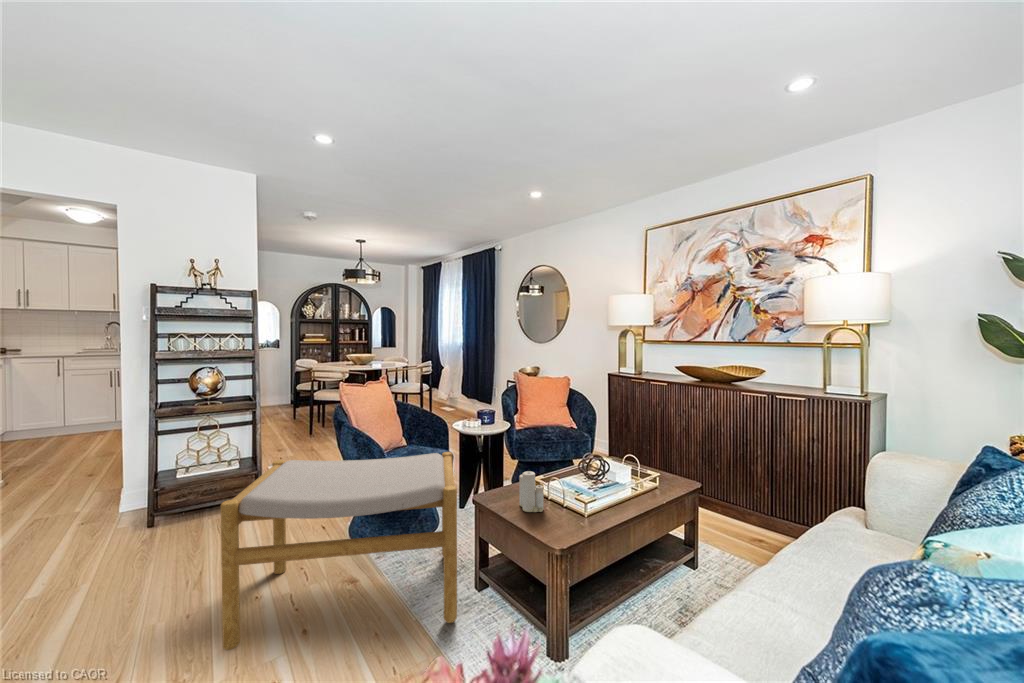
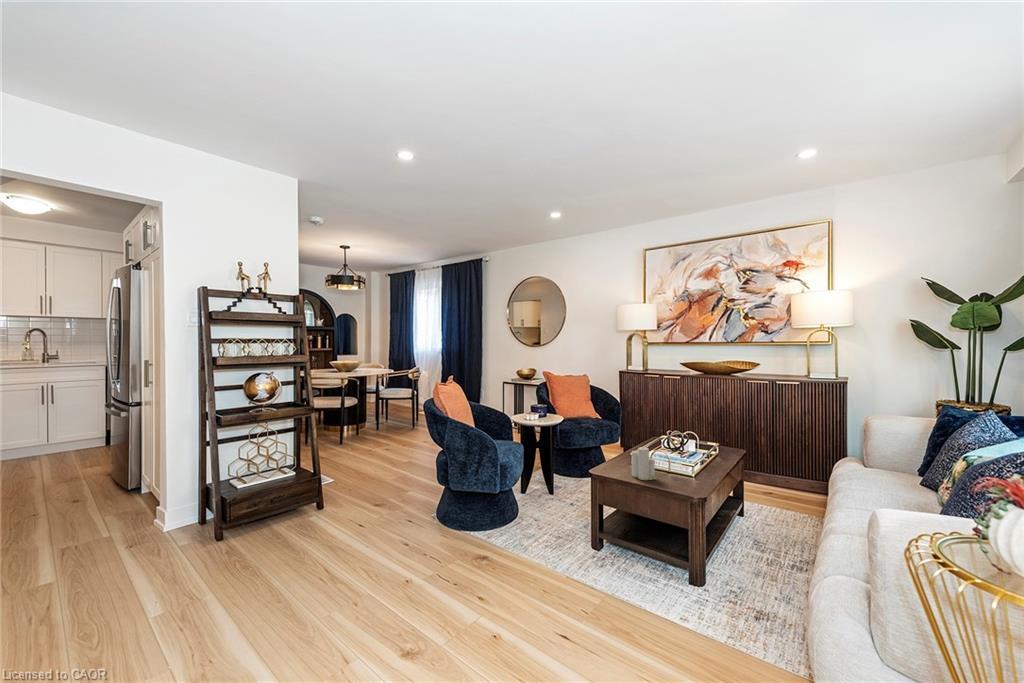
footstool: present [221,452,457,650] -> none [396,441,594,623]

